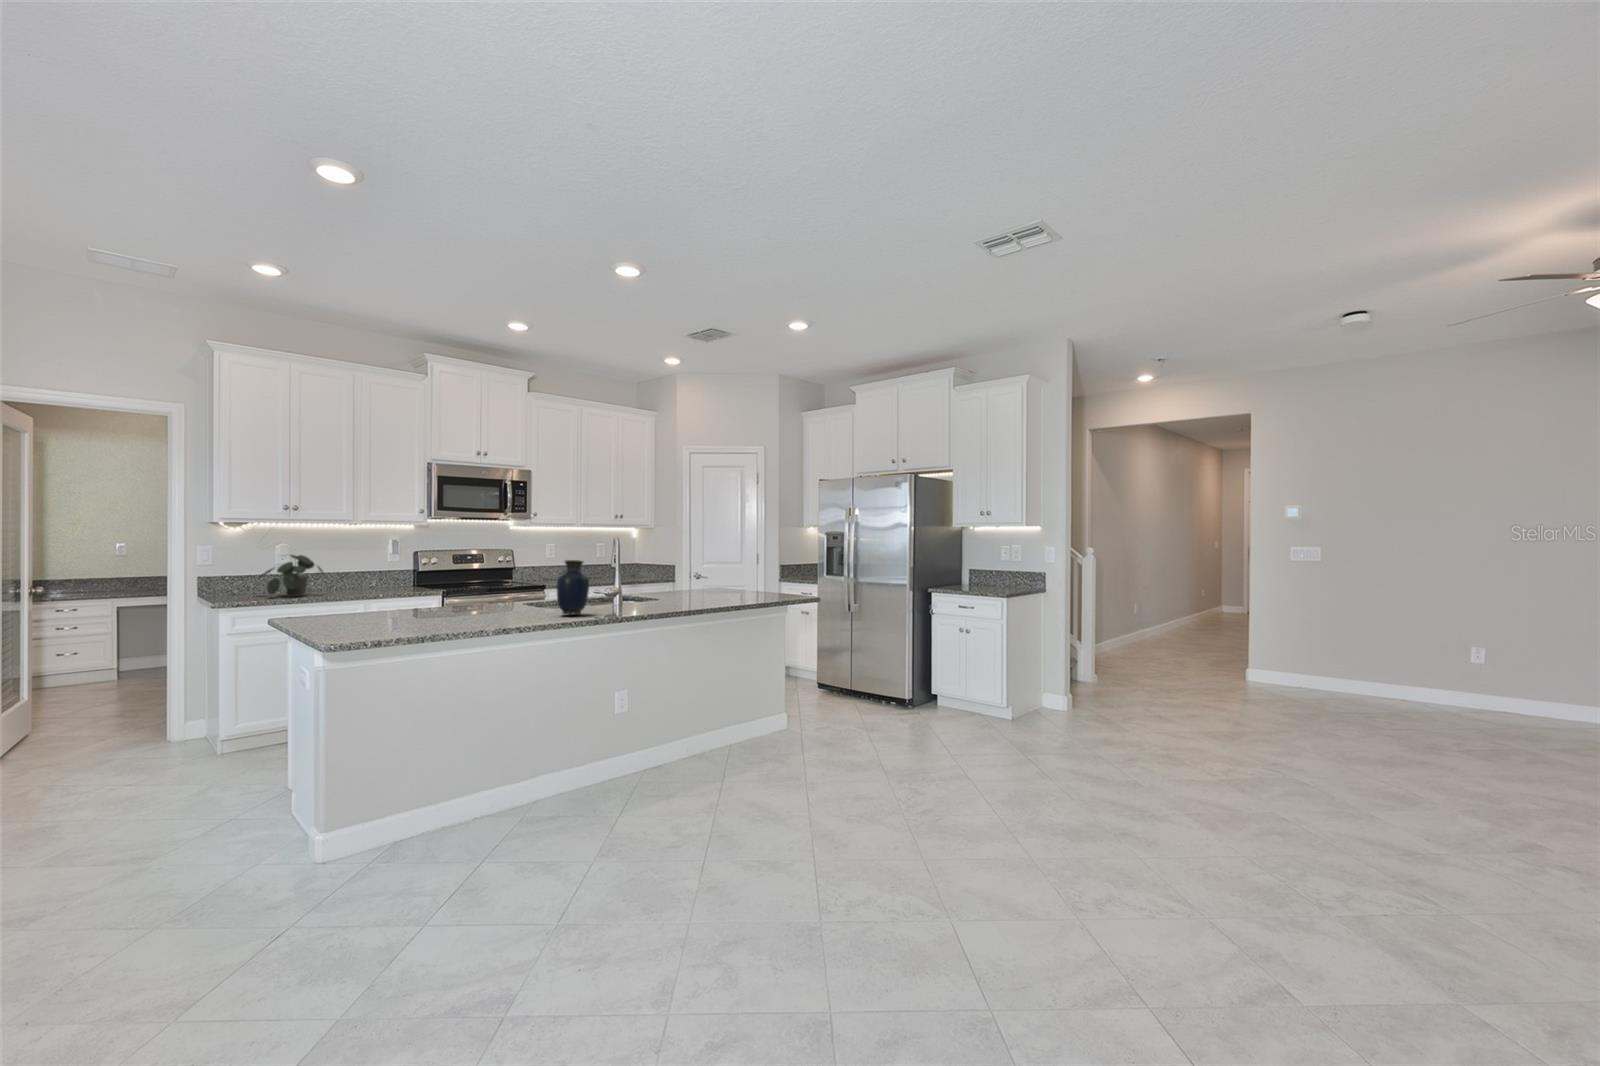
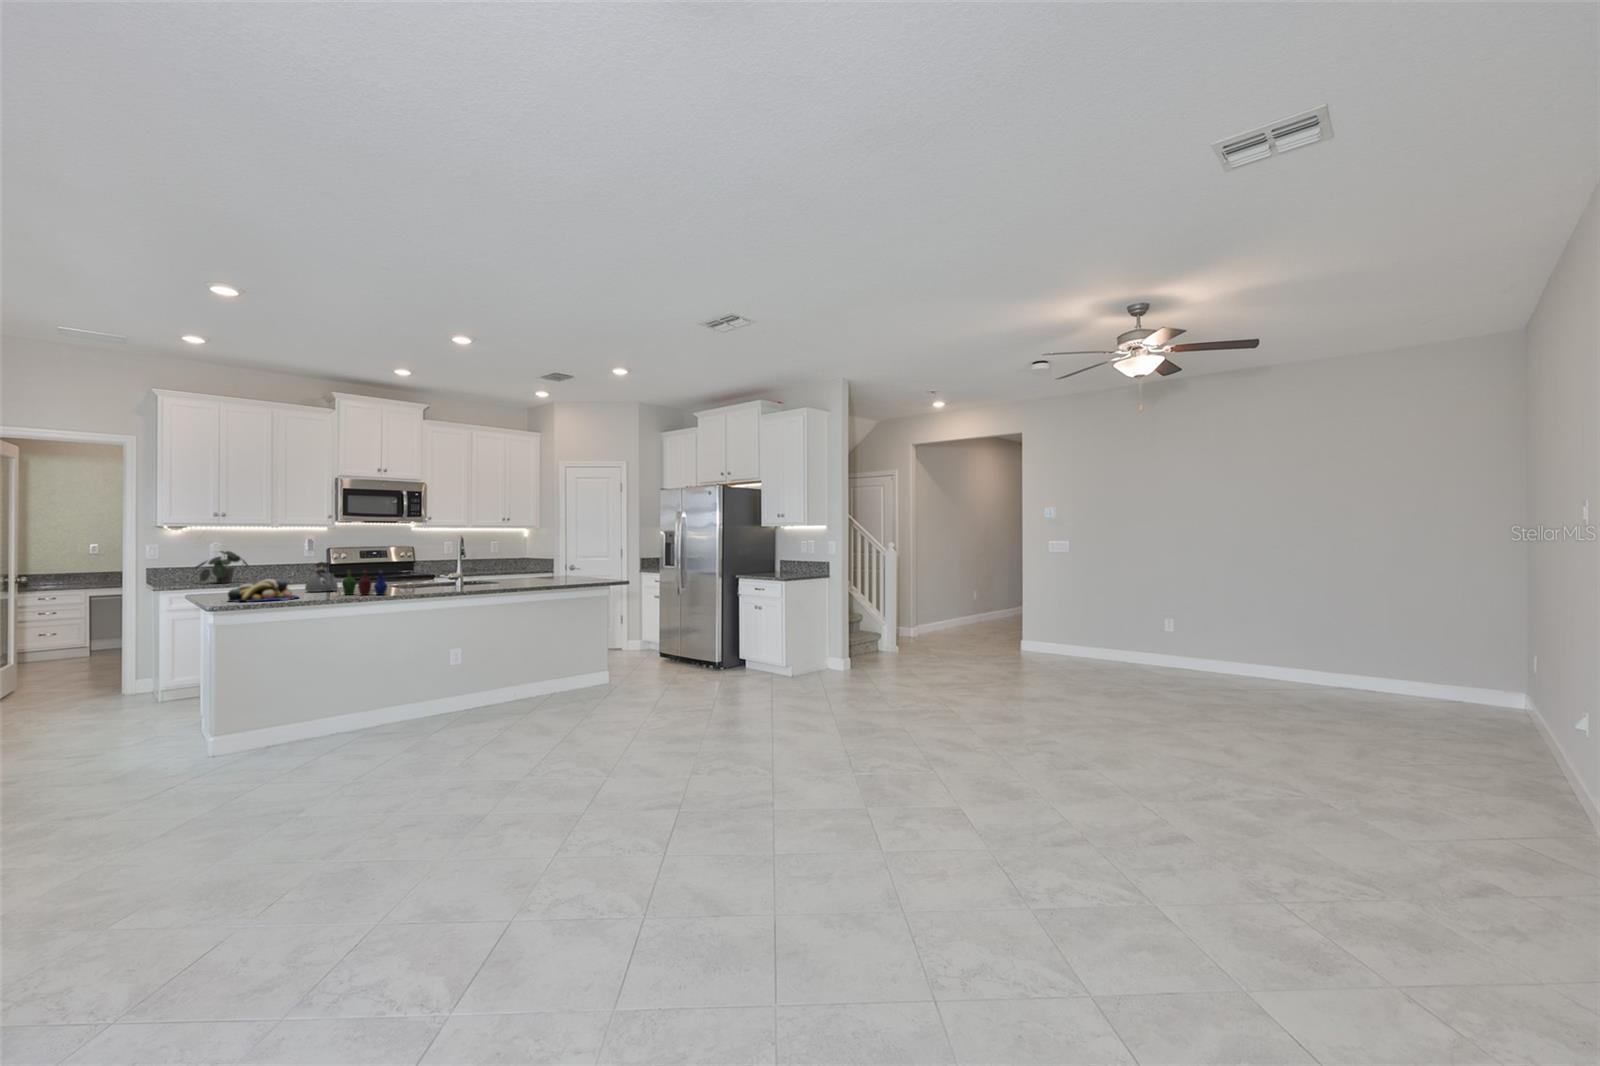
vase: present [557,560,589,614] -> none [403,552,429,592]
kettle: none [421,572,462,613] -> present [305,562,338,592]
bottle: none [480,585,542,620] -> present [342,570,388,595]
fruit bowl: none [337,598,430,633] -> present [228,579,298,602]

